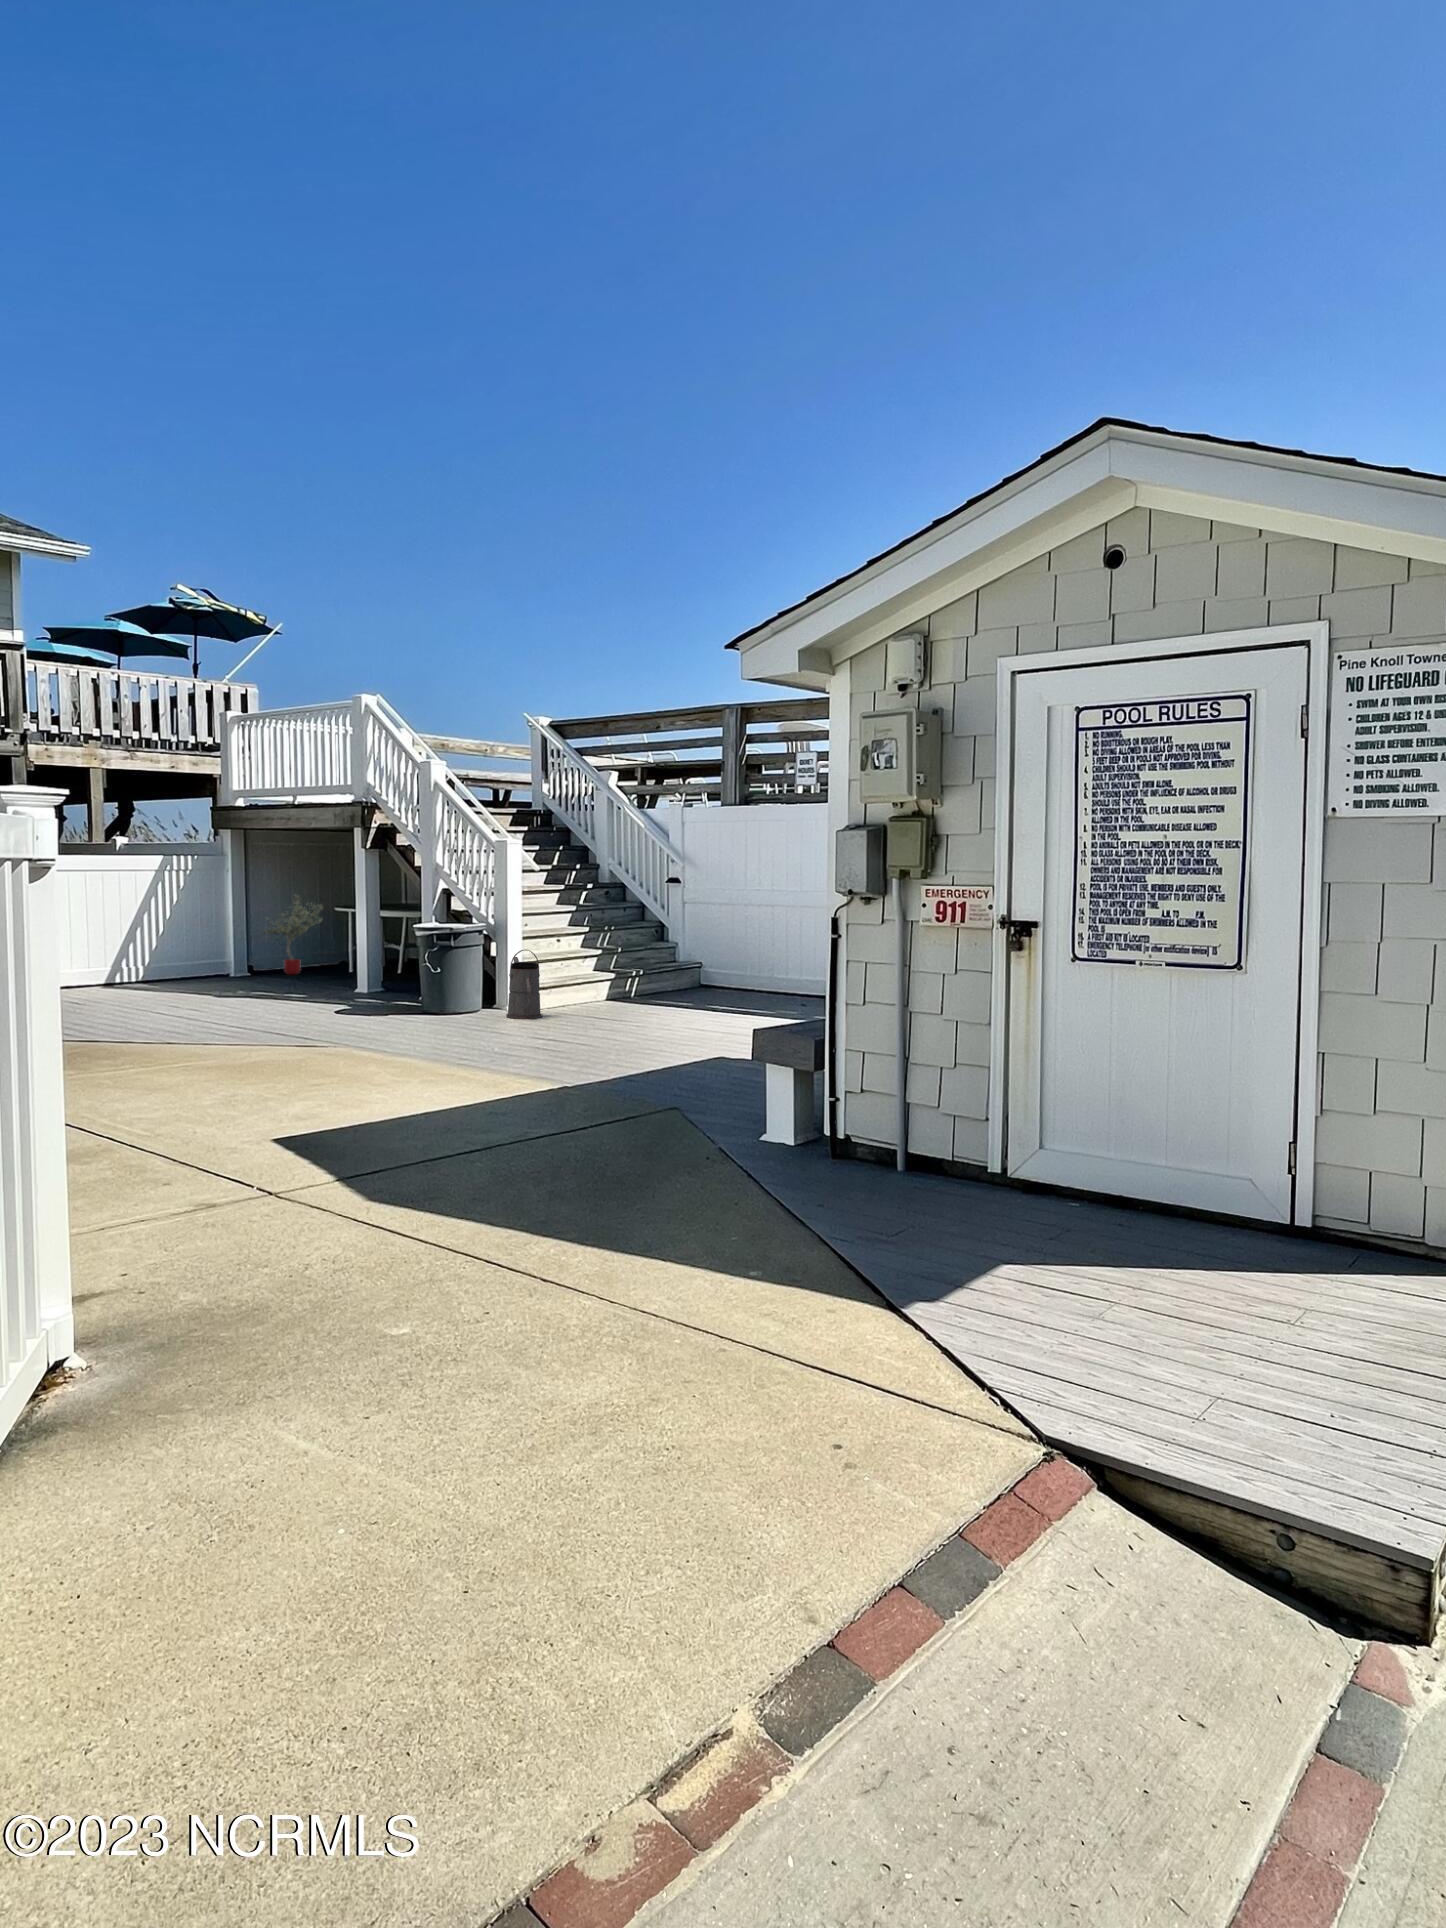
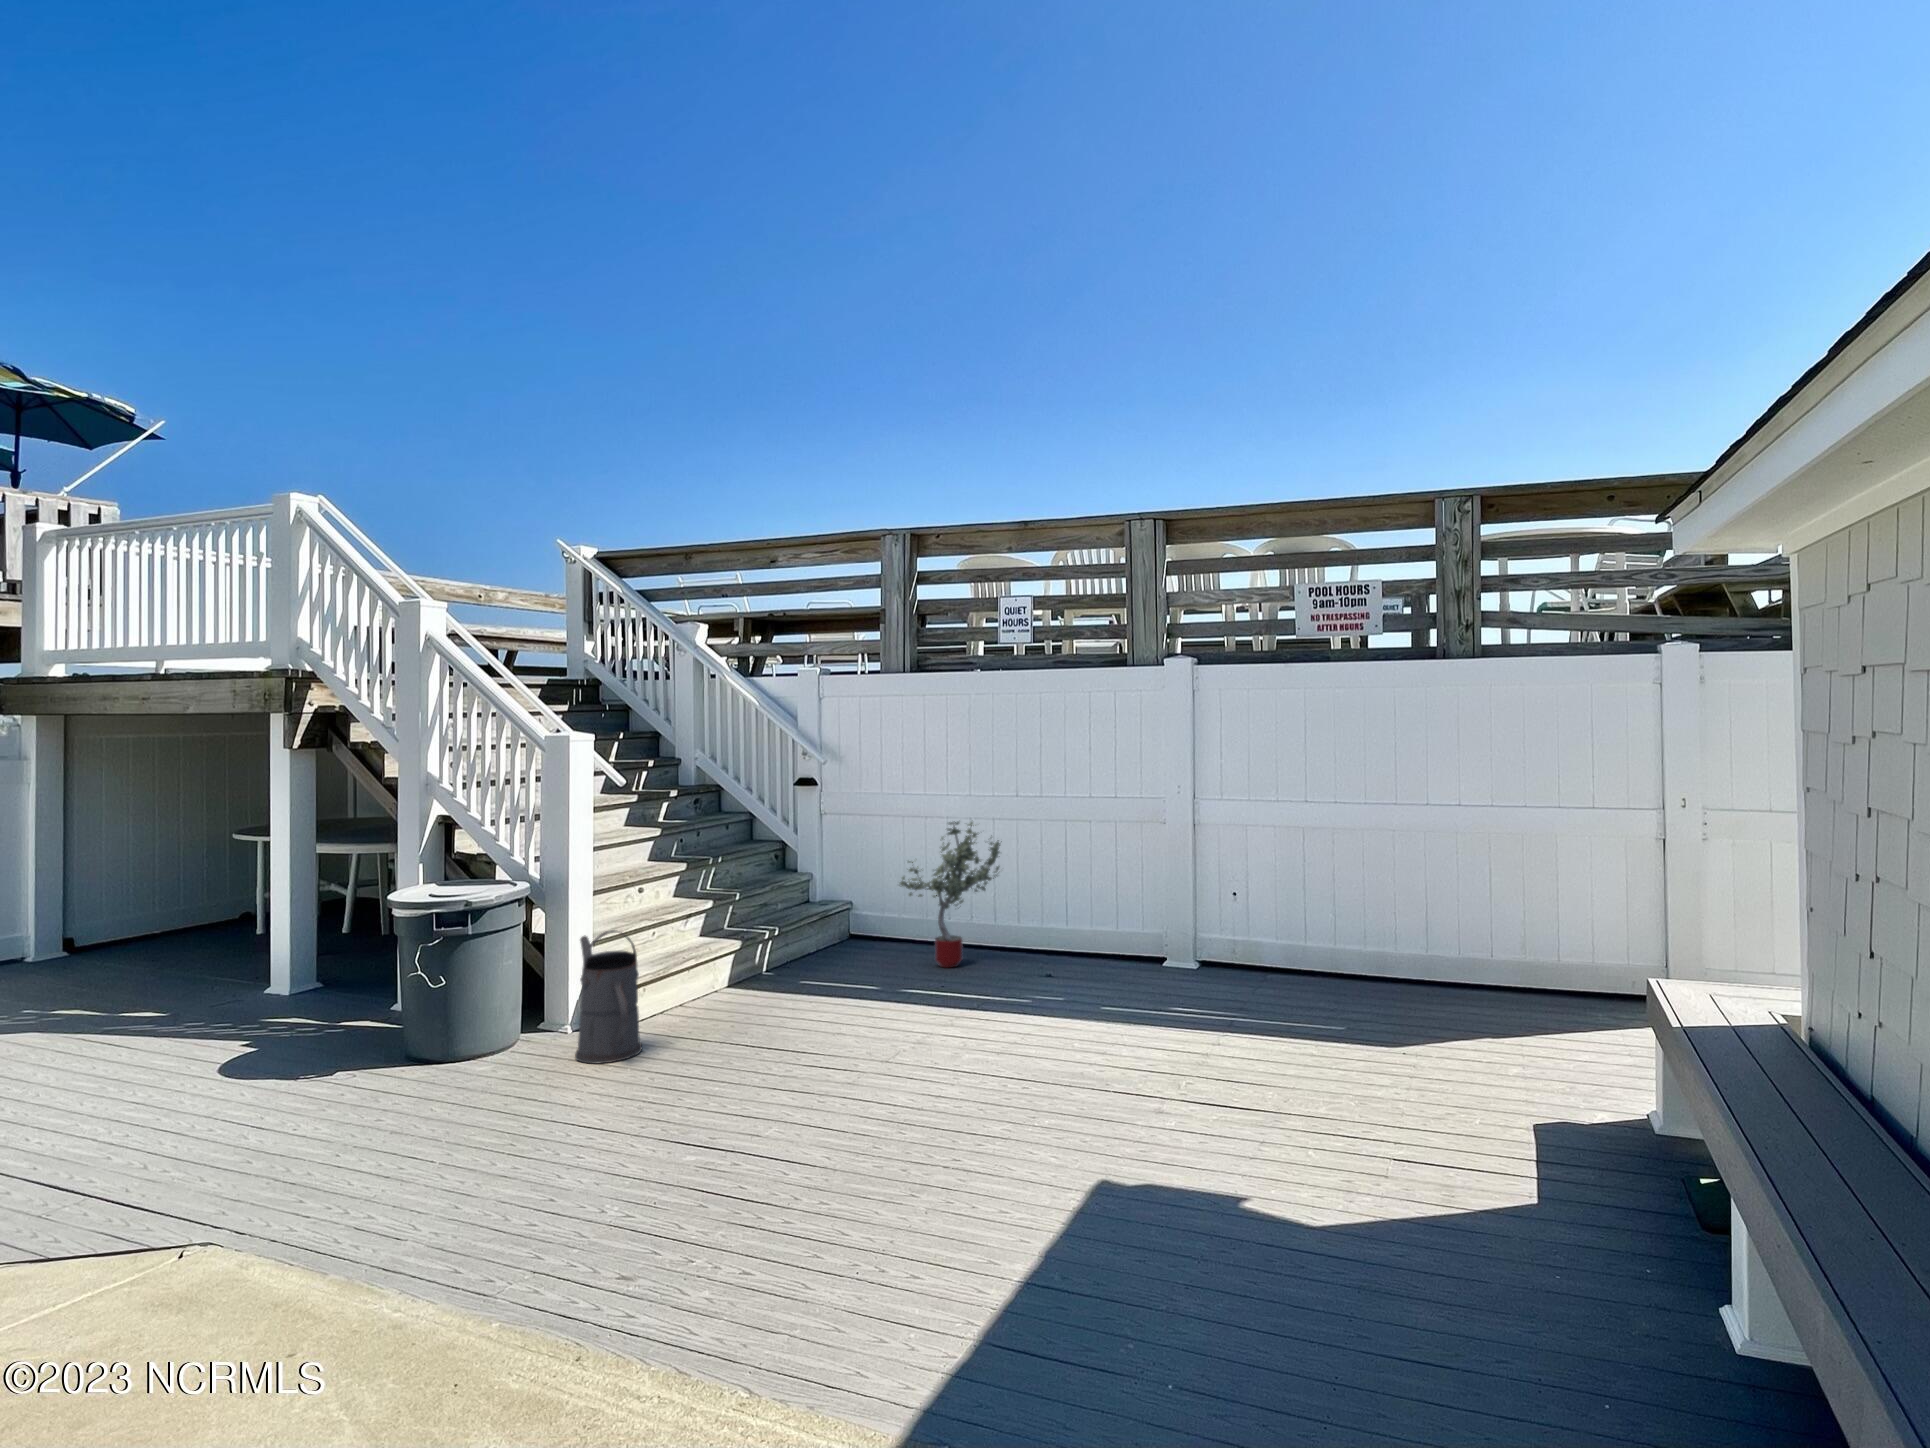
potted tree: present [264,895,323,975] -> present [900,821,1002,968]

